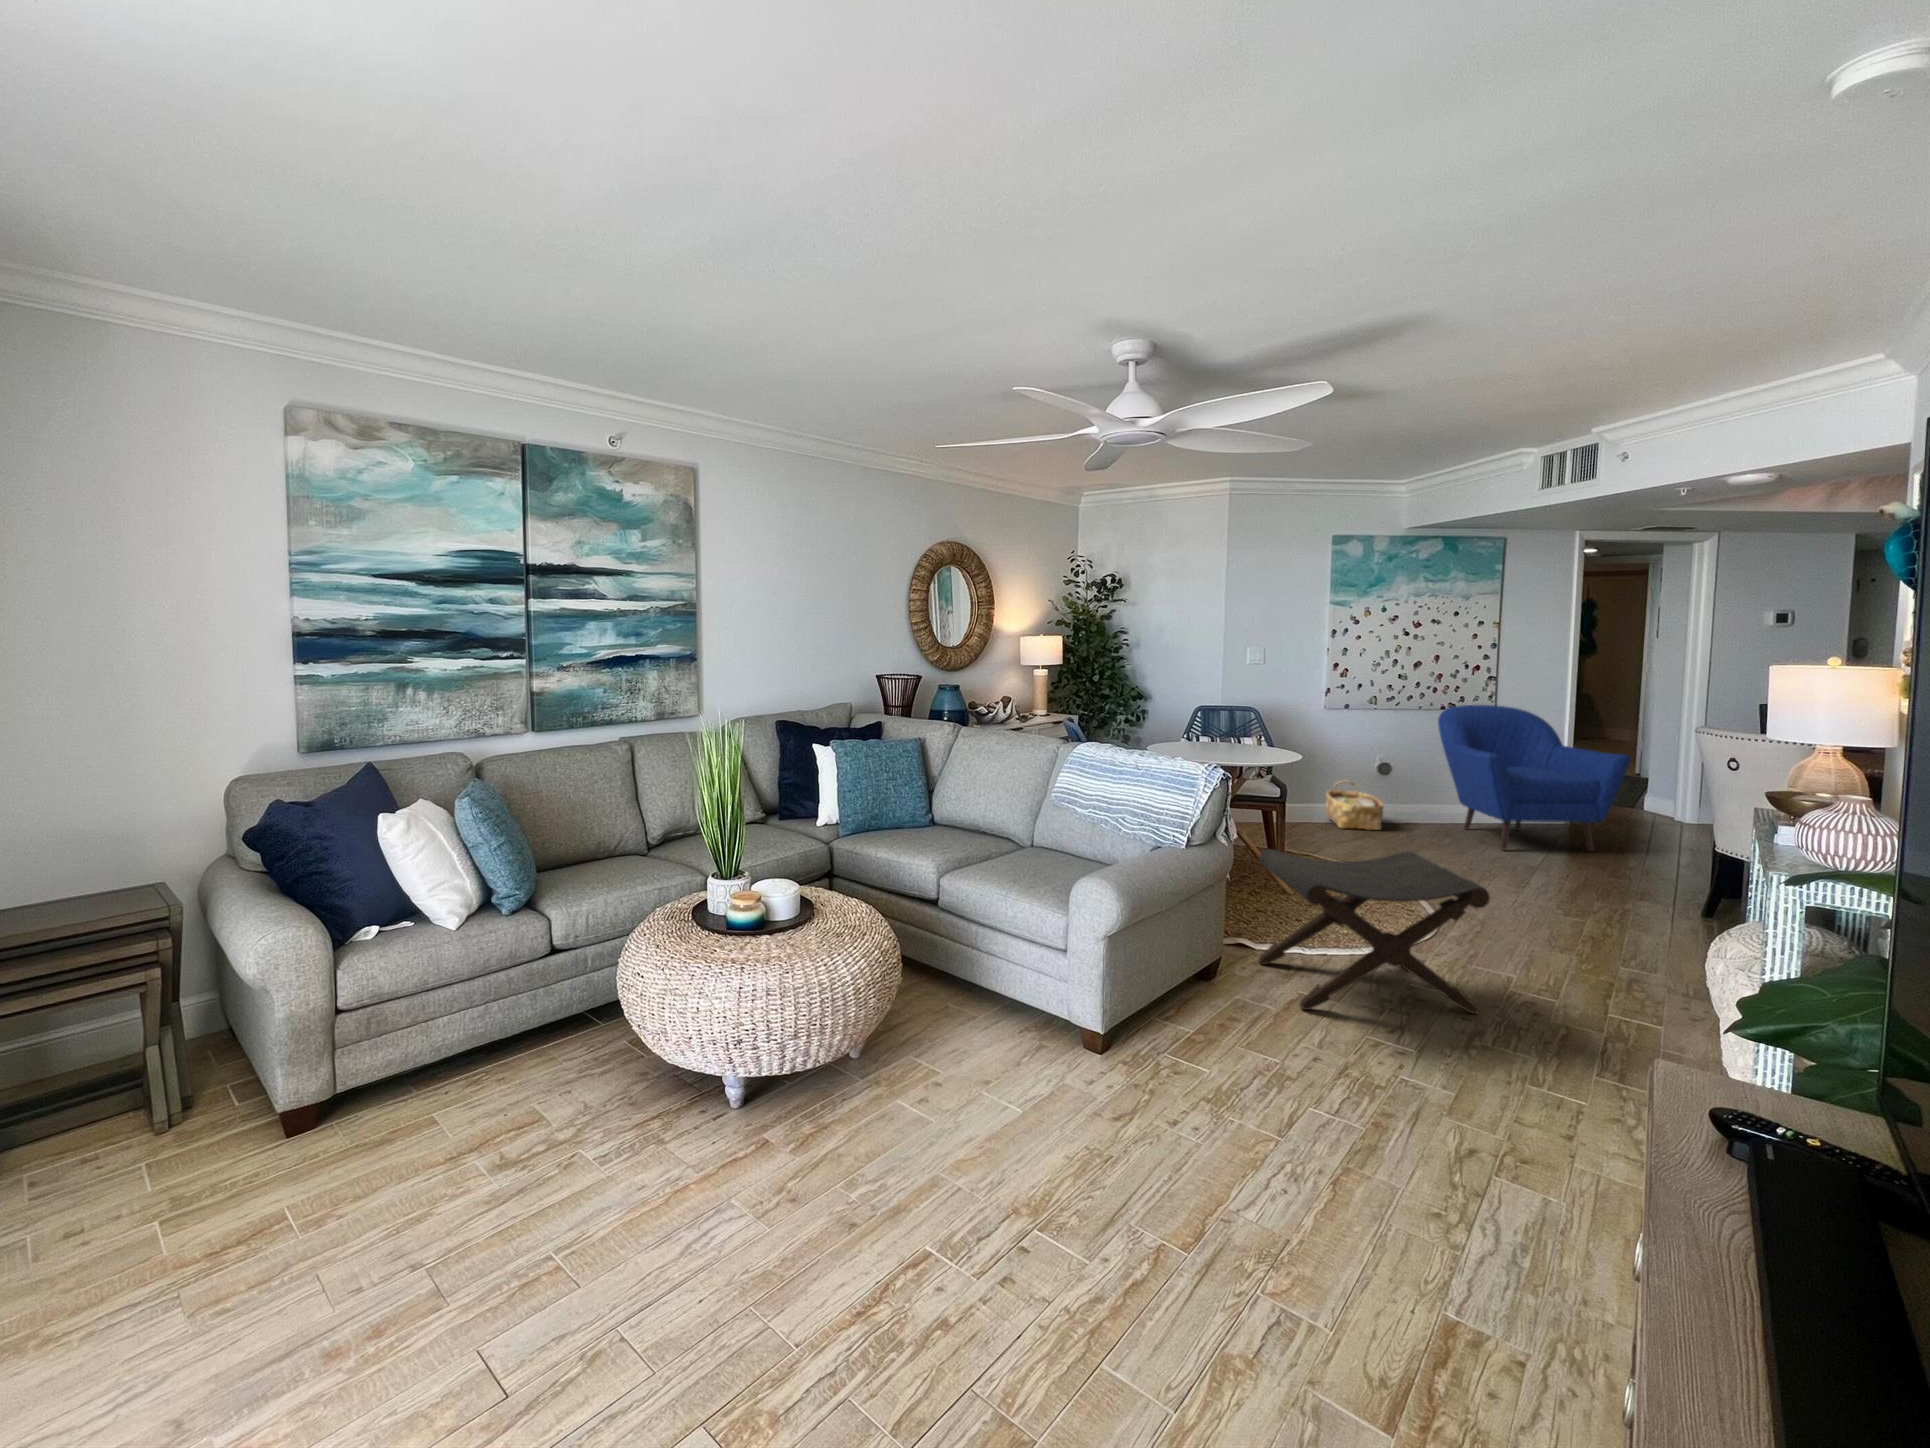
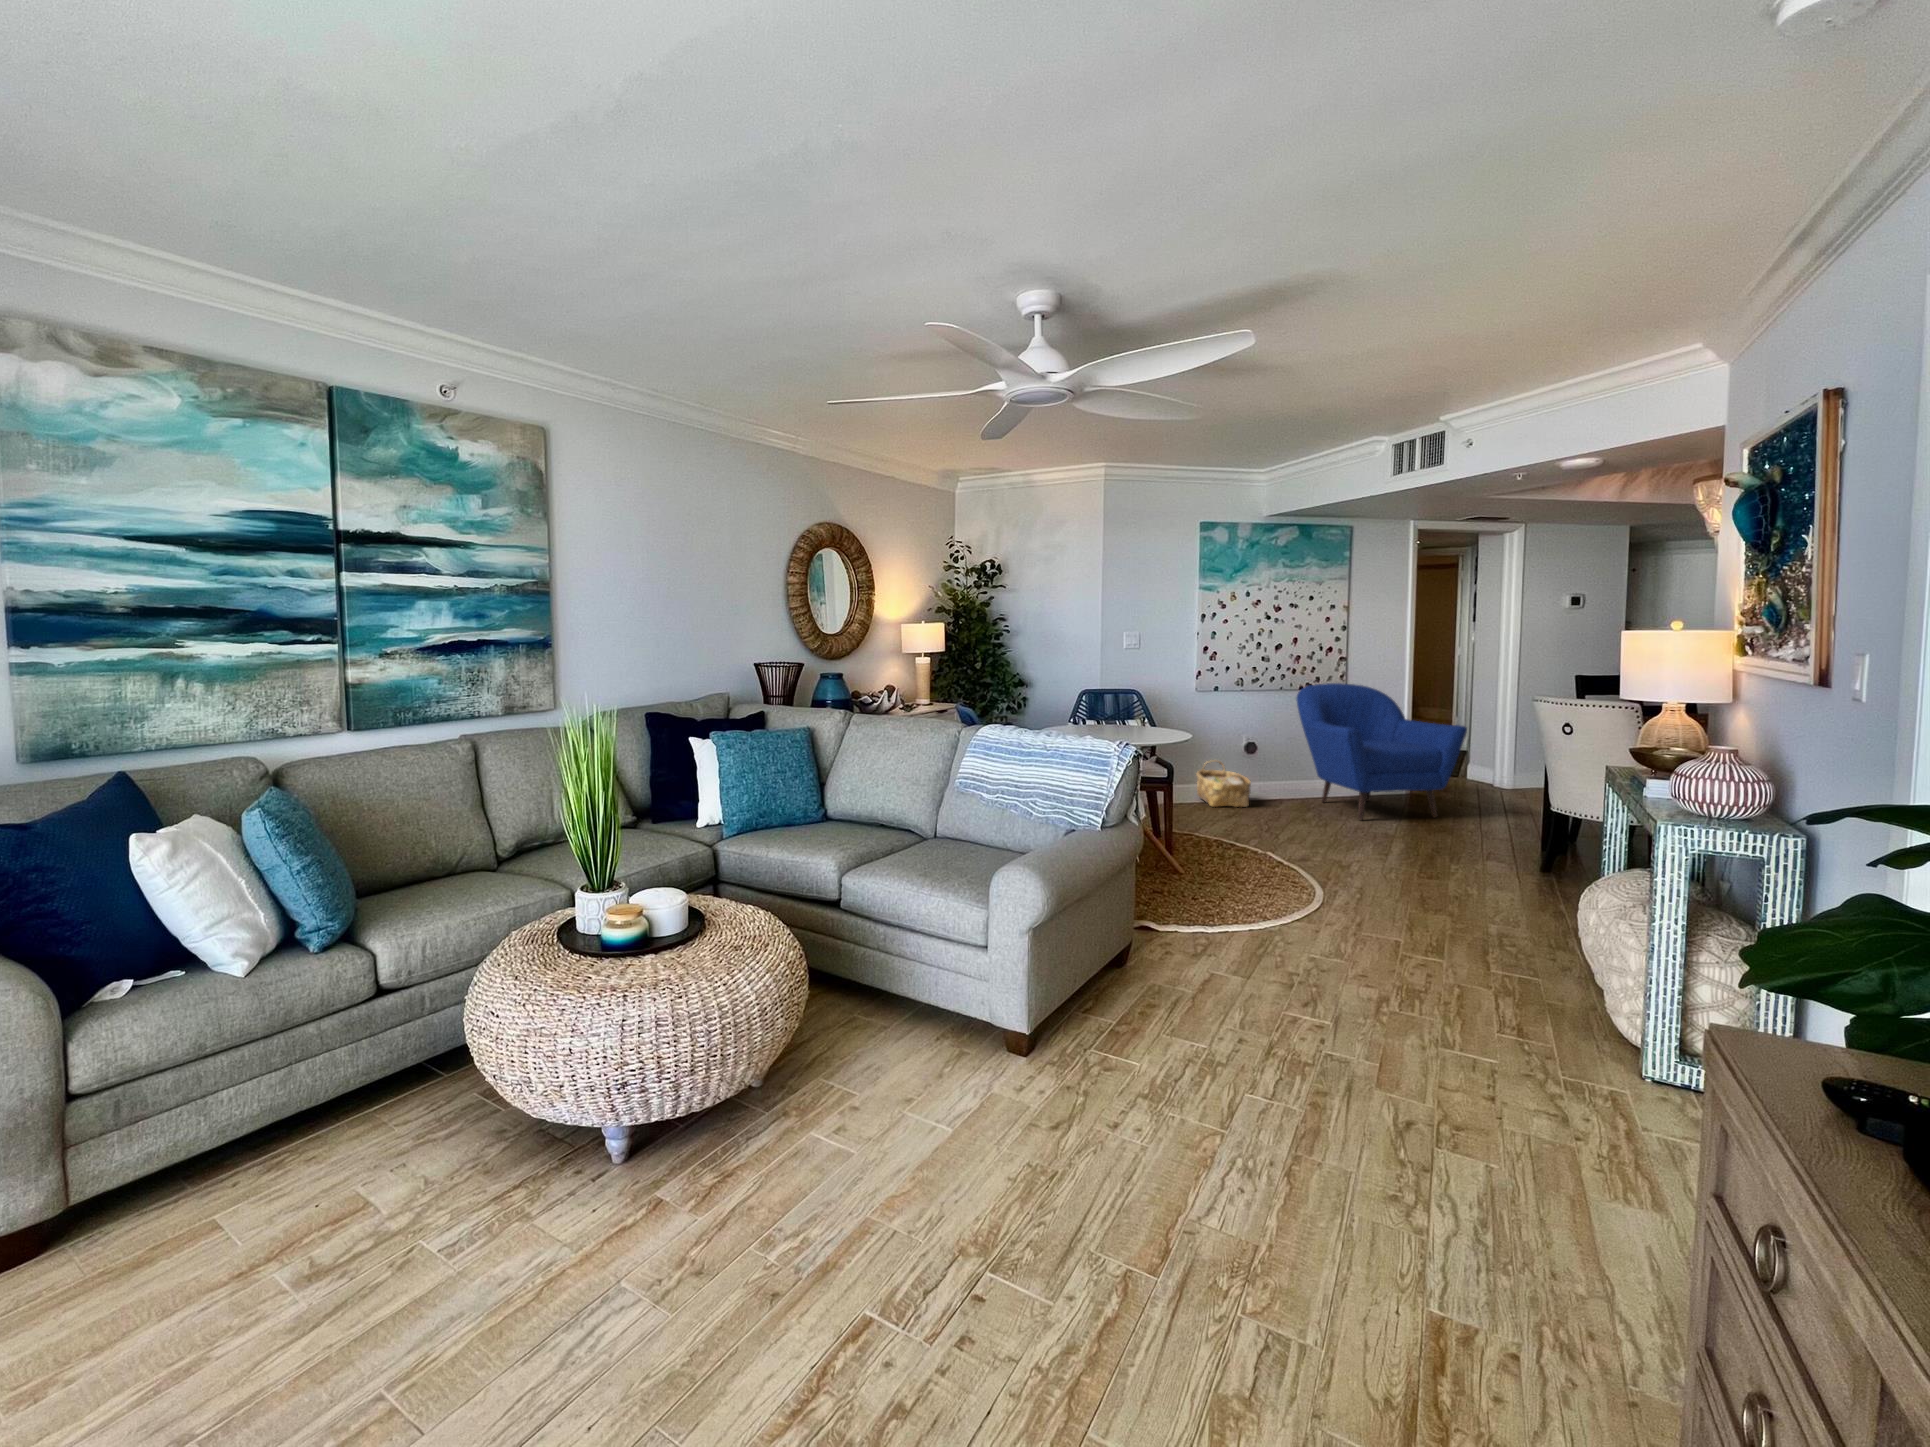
footstool: present [1259,849,1490,1014] -> none [1162,823,1389,990]

